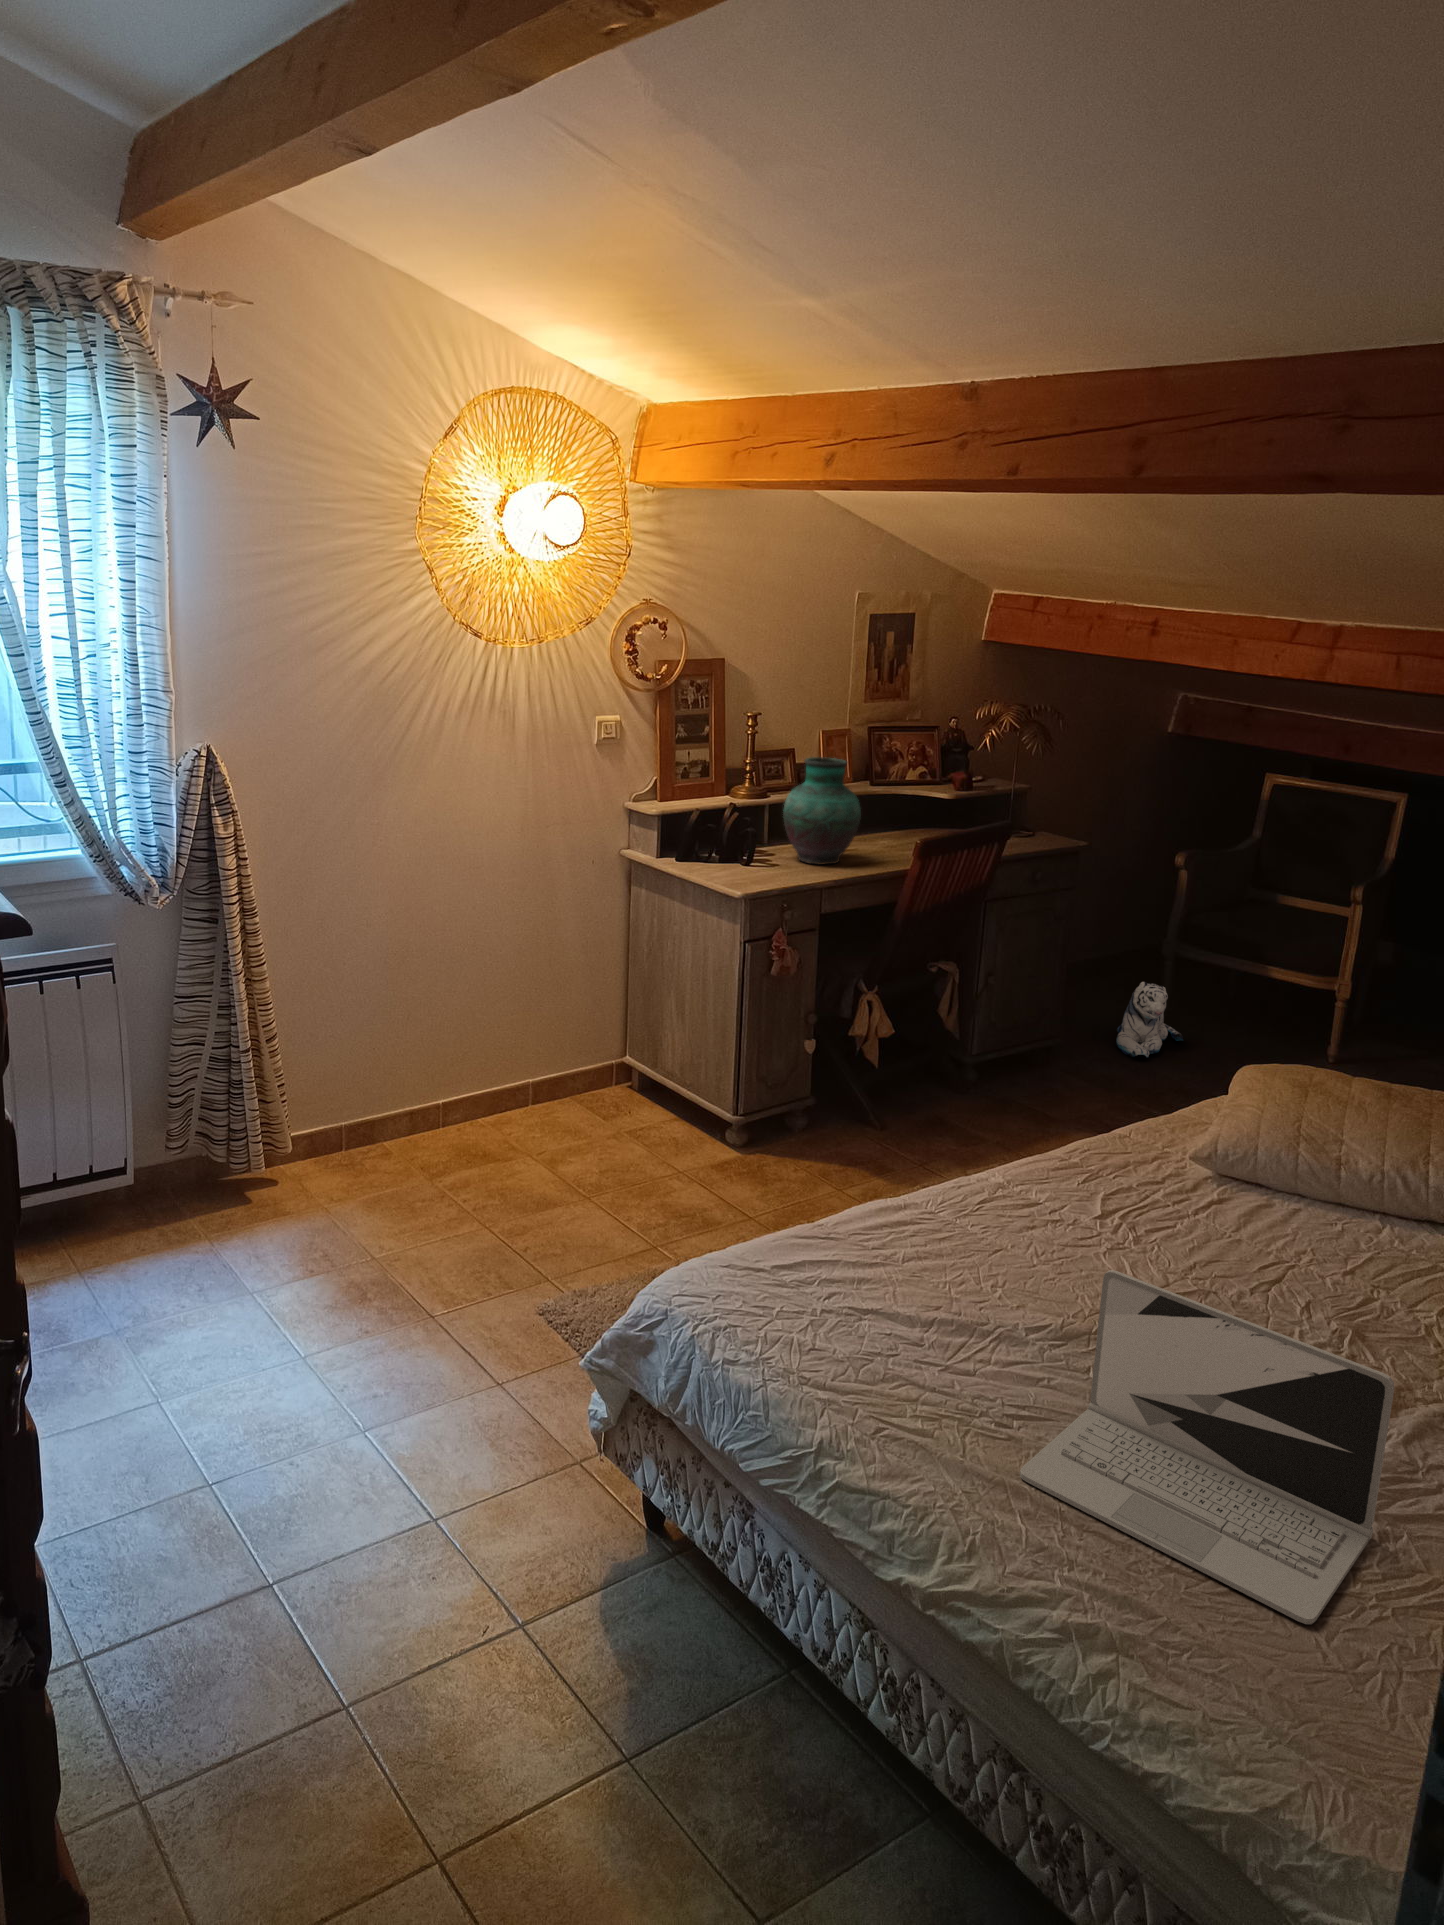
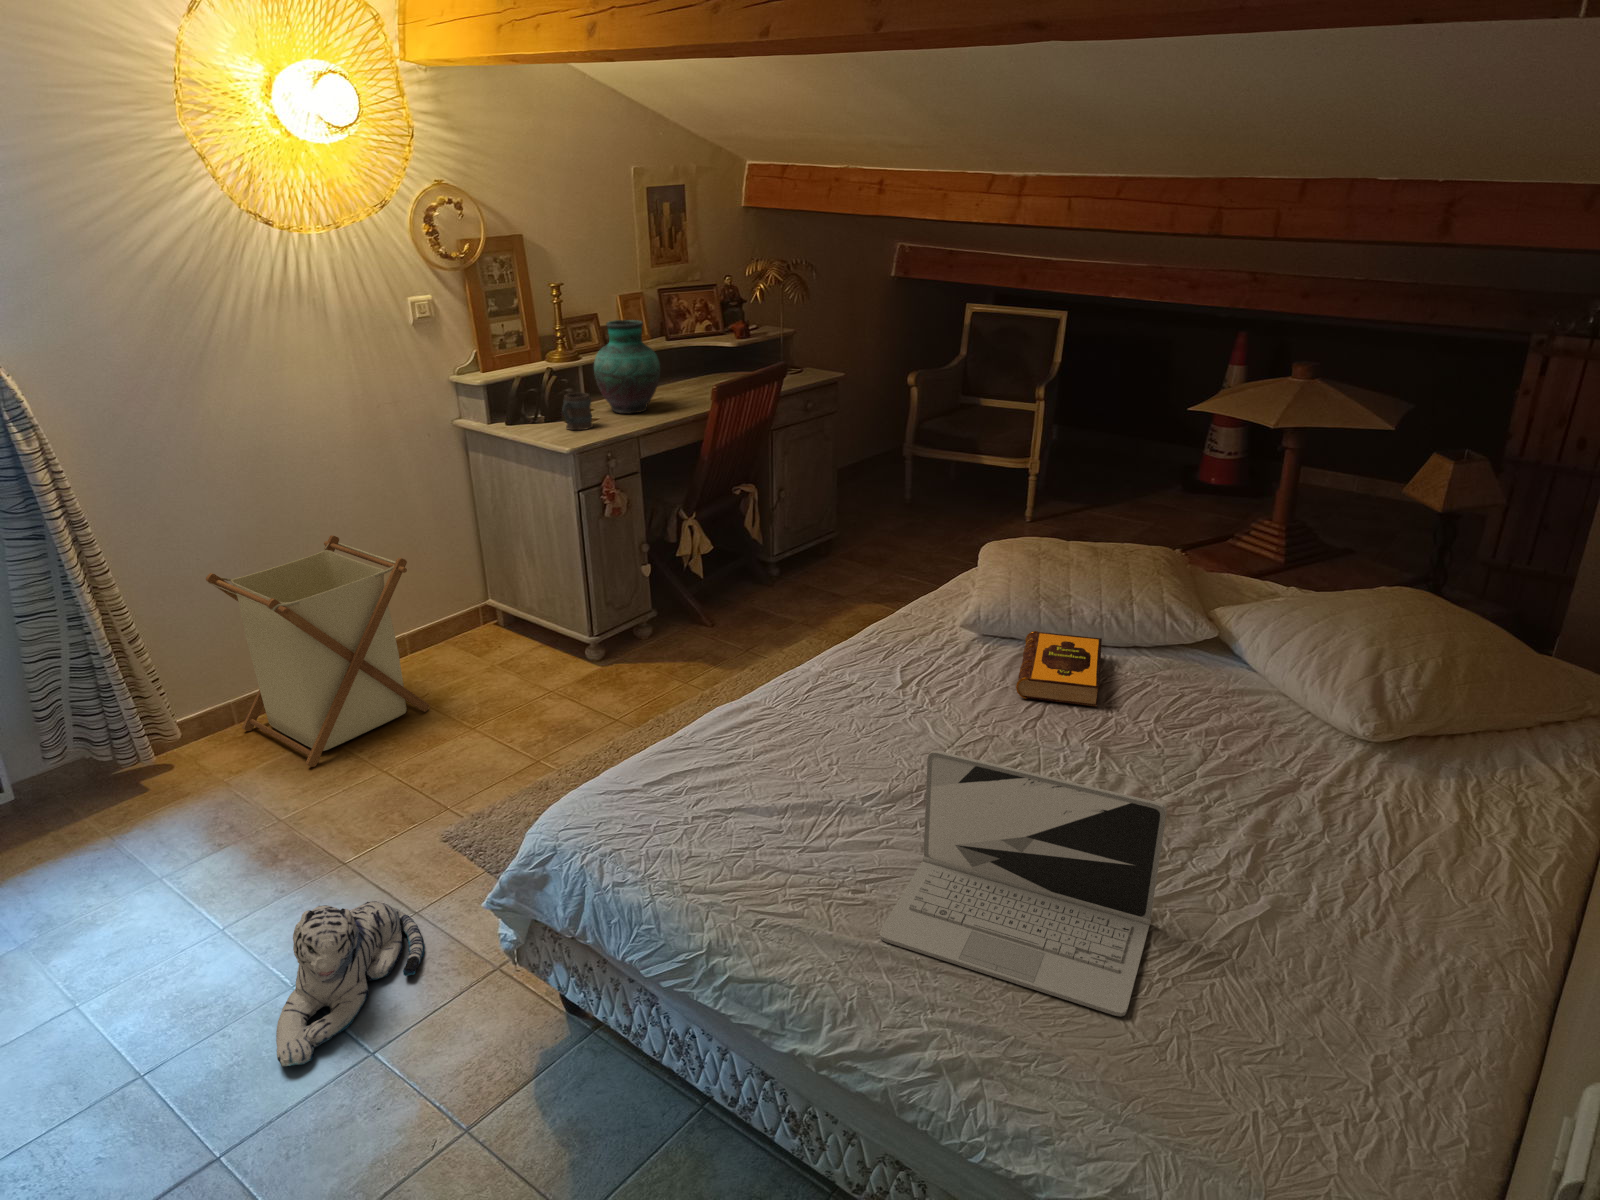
mug: none [741,834,775,877] -> present [562,393,593,430]
laundry basket: none [345,960,548,1212] -> present [206,535,430,767]
plush toy: present [1116,982,1183,1058] -> present [276,901,425,1067]
hardback book: none [1251,1181,1382,1285] -> present [1016,631,1102,706]

